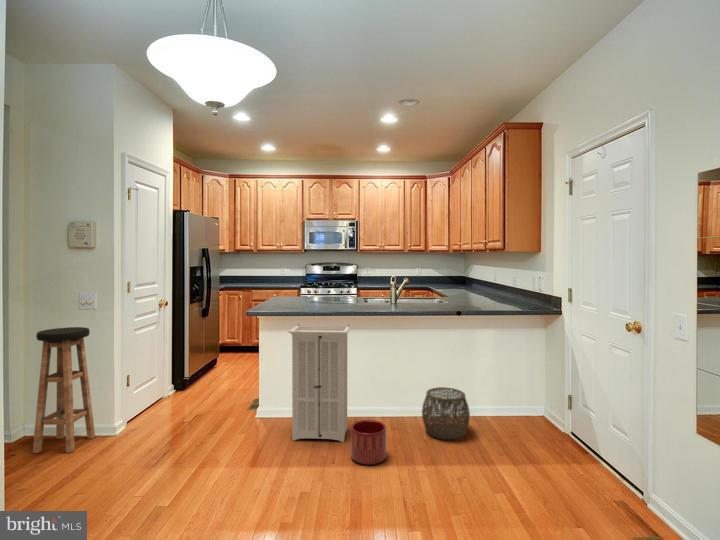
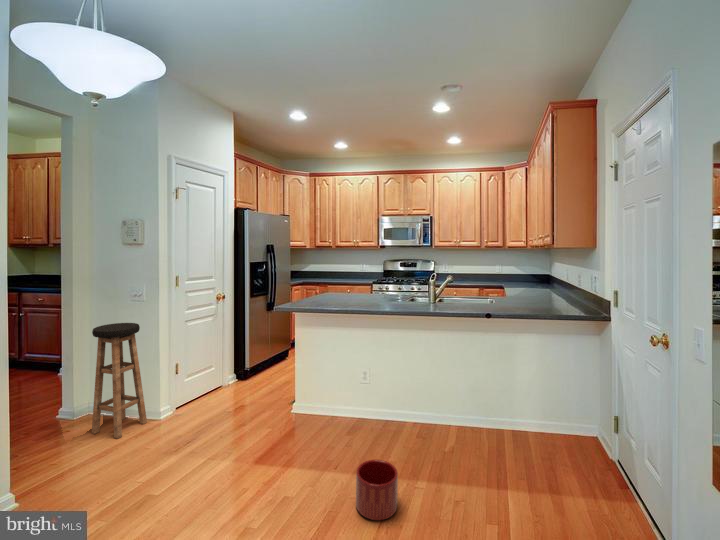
storage cabinet: present [289,325,350,442] -> none [303,336,376,476]
woven basket: present [422,387,470,440] -> none [455,426,517,500]

